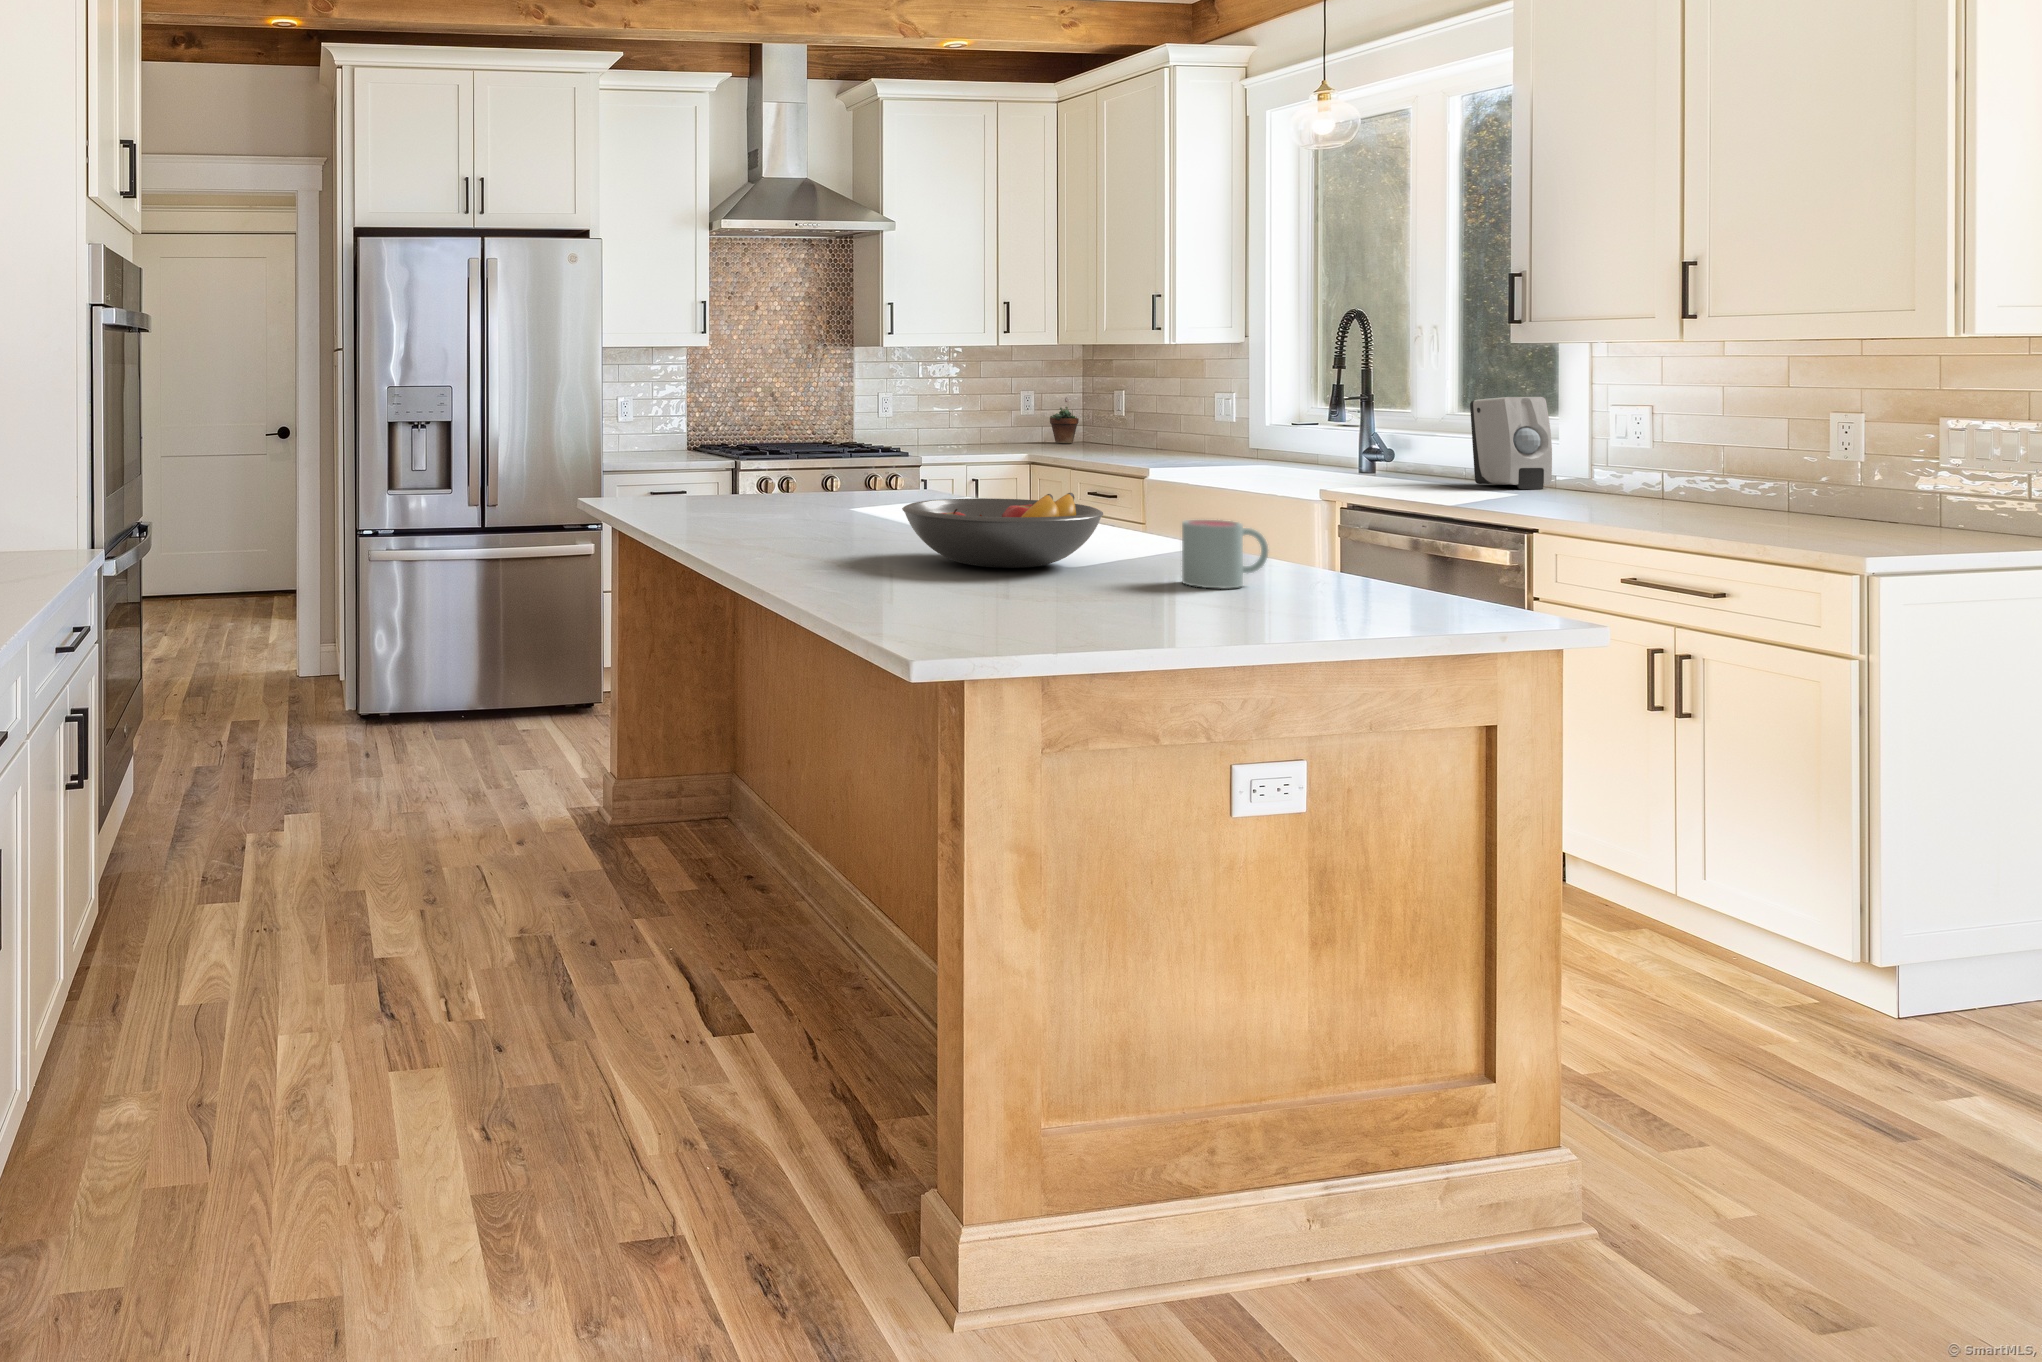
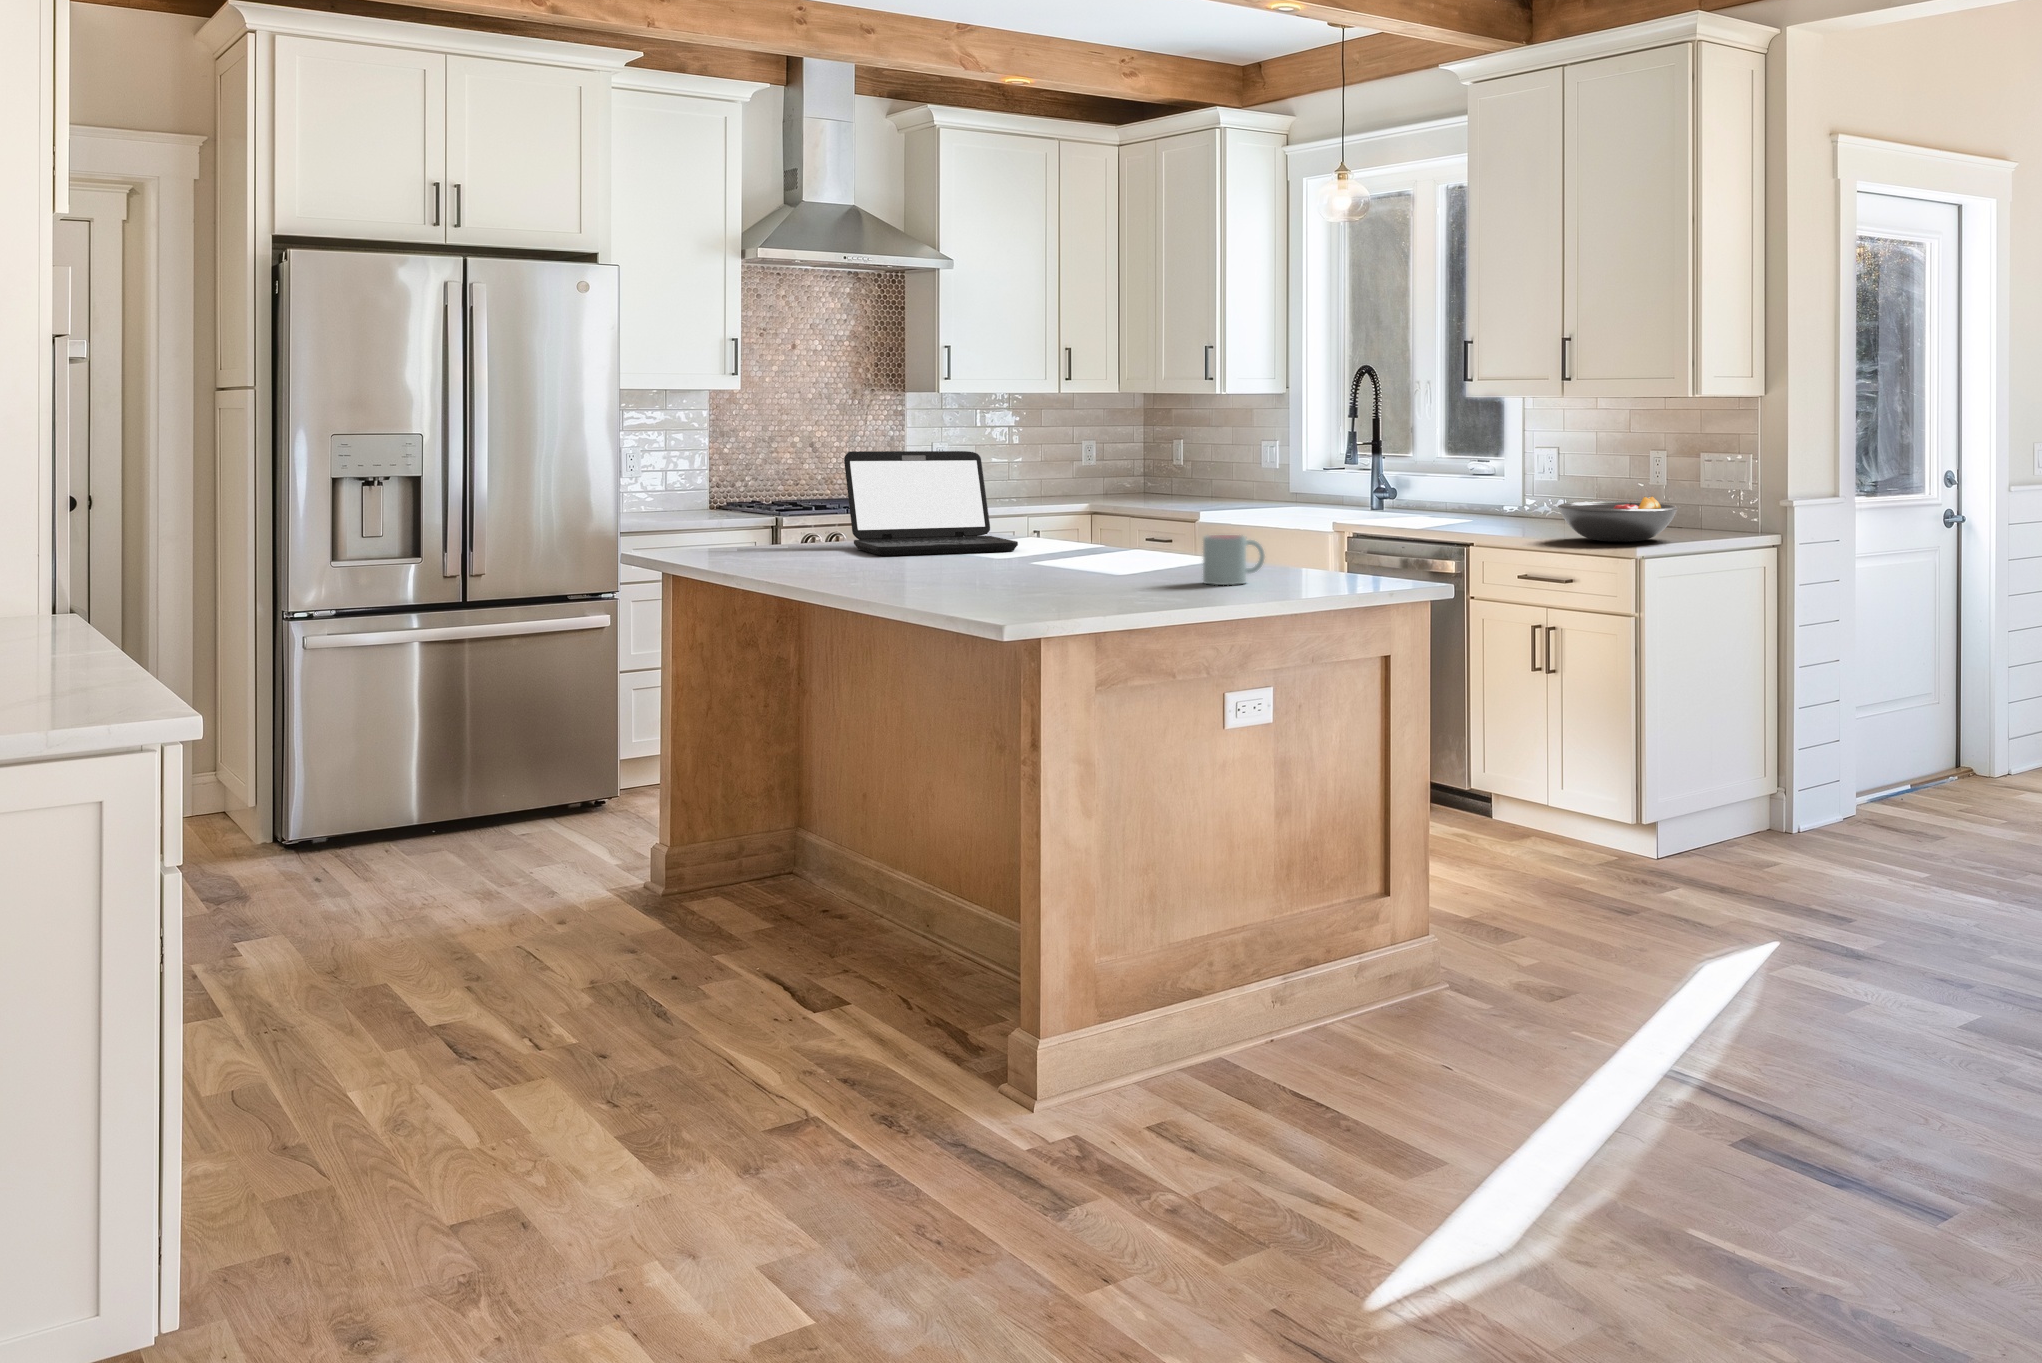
soap dispenser: present [1470,397,1552,489] -> none [1447,444,1501,519]
succulent plant: present [1050,399,1079,443] -> none [1107,445,1135,490]
laptop: none [770,408,950,523] -> present [844,451,1018,556]
fruit bowl: present [902,493,1103,568] -> present [1558,496,1678,542]

